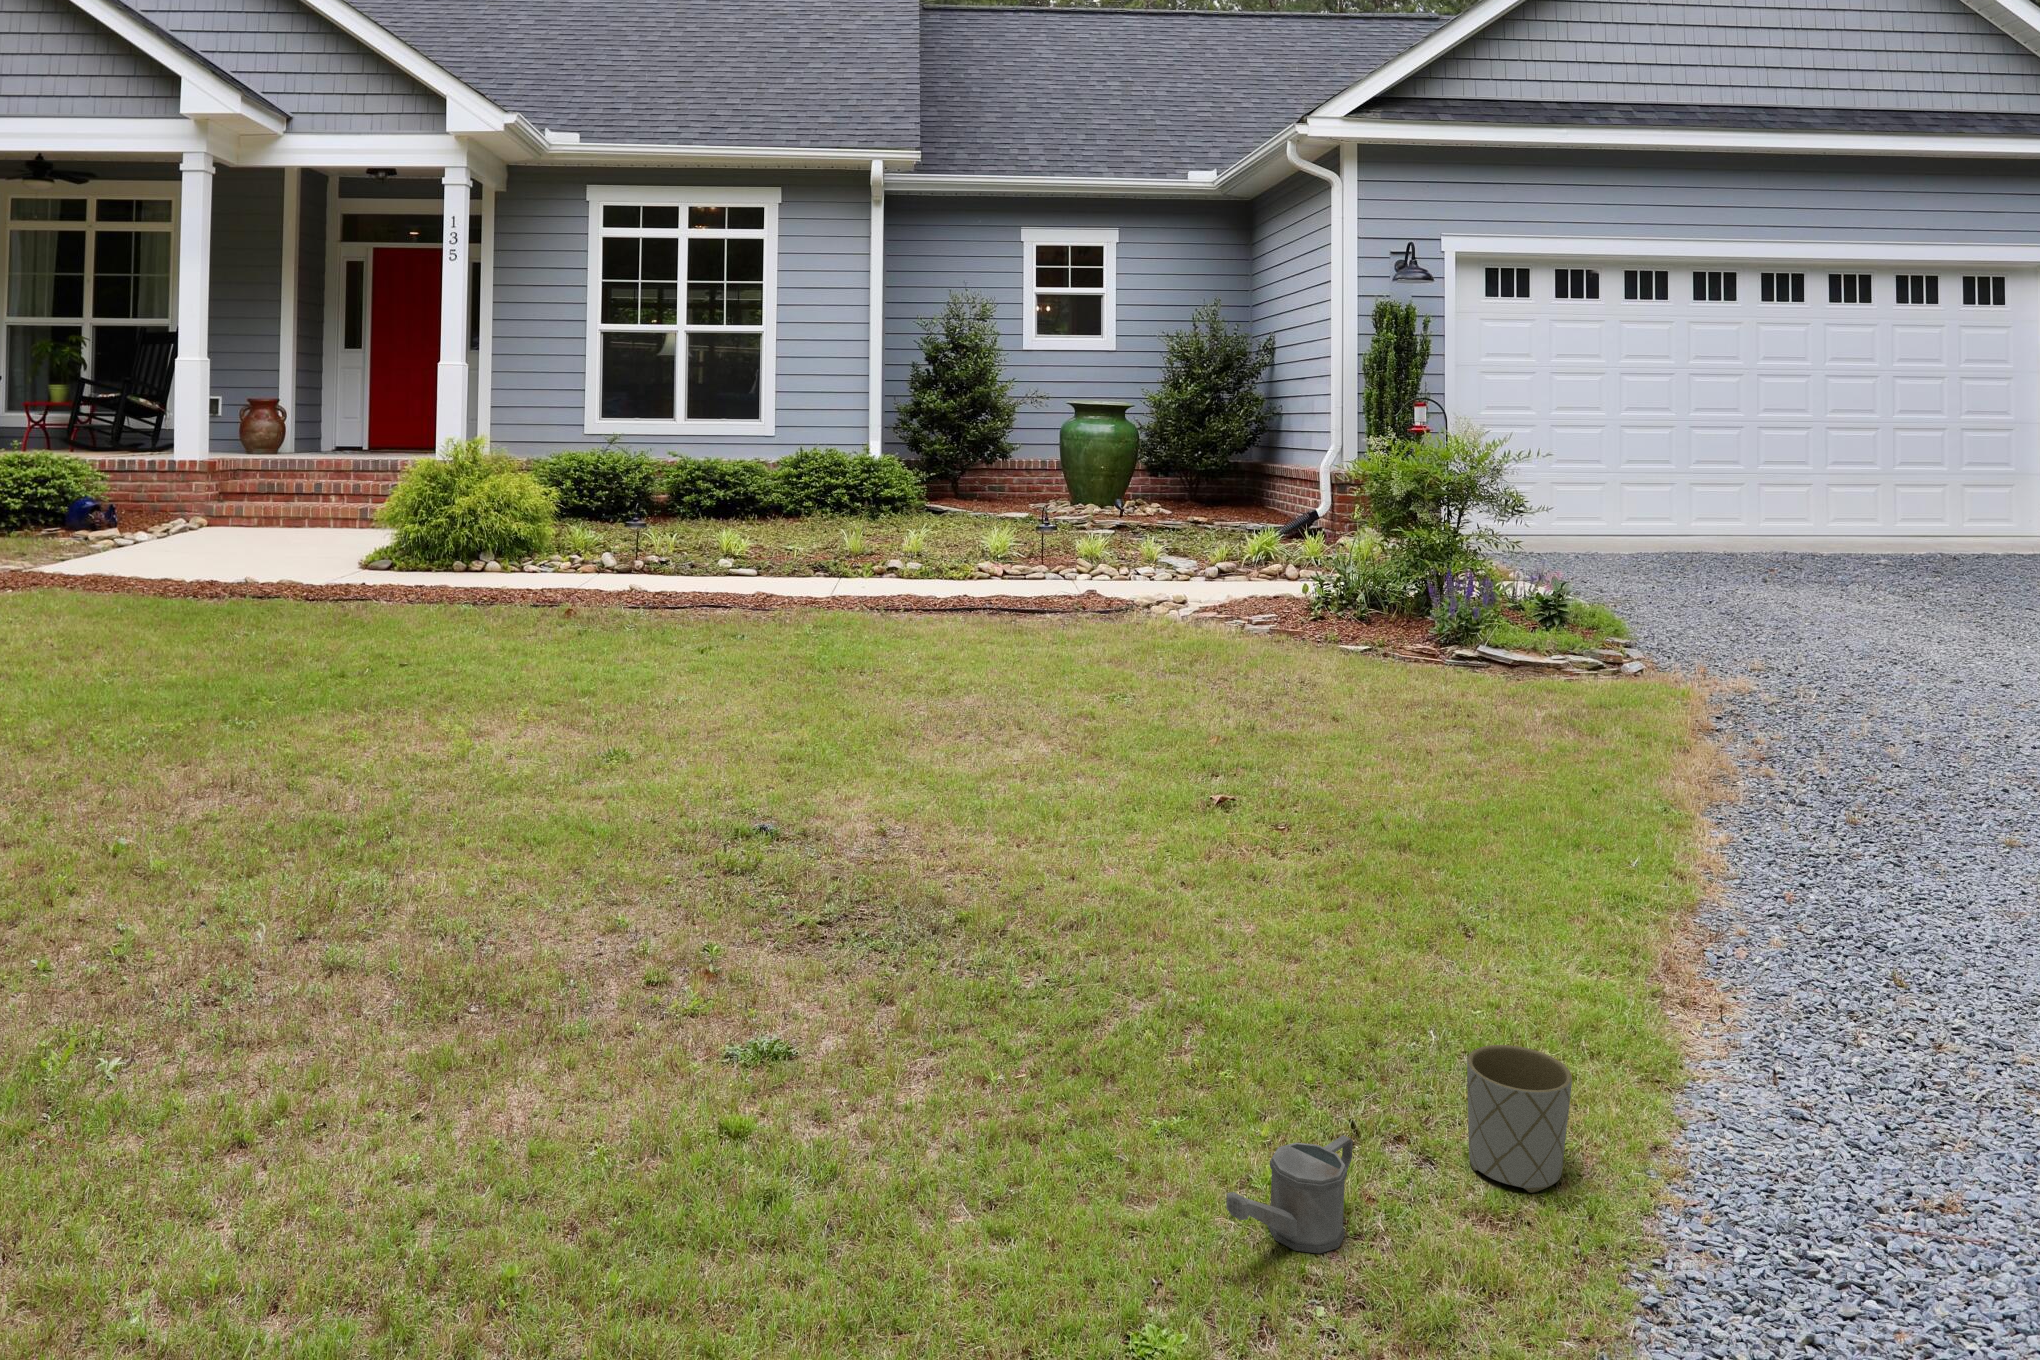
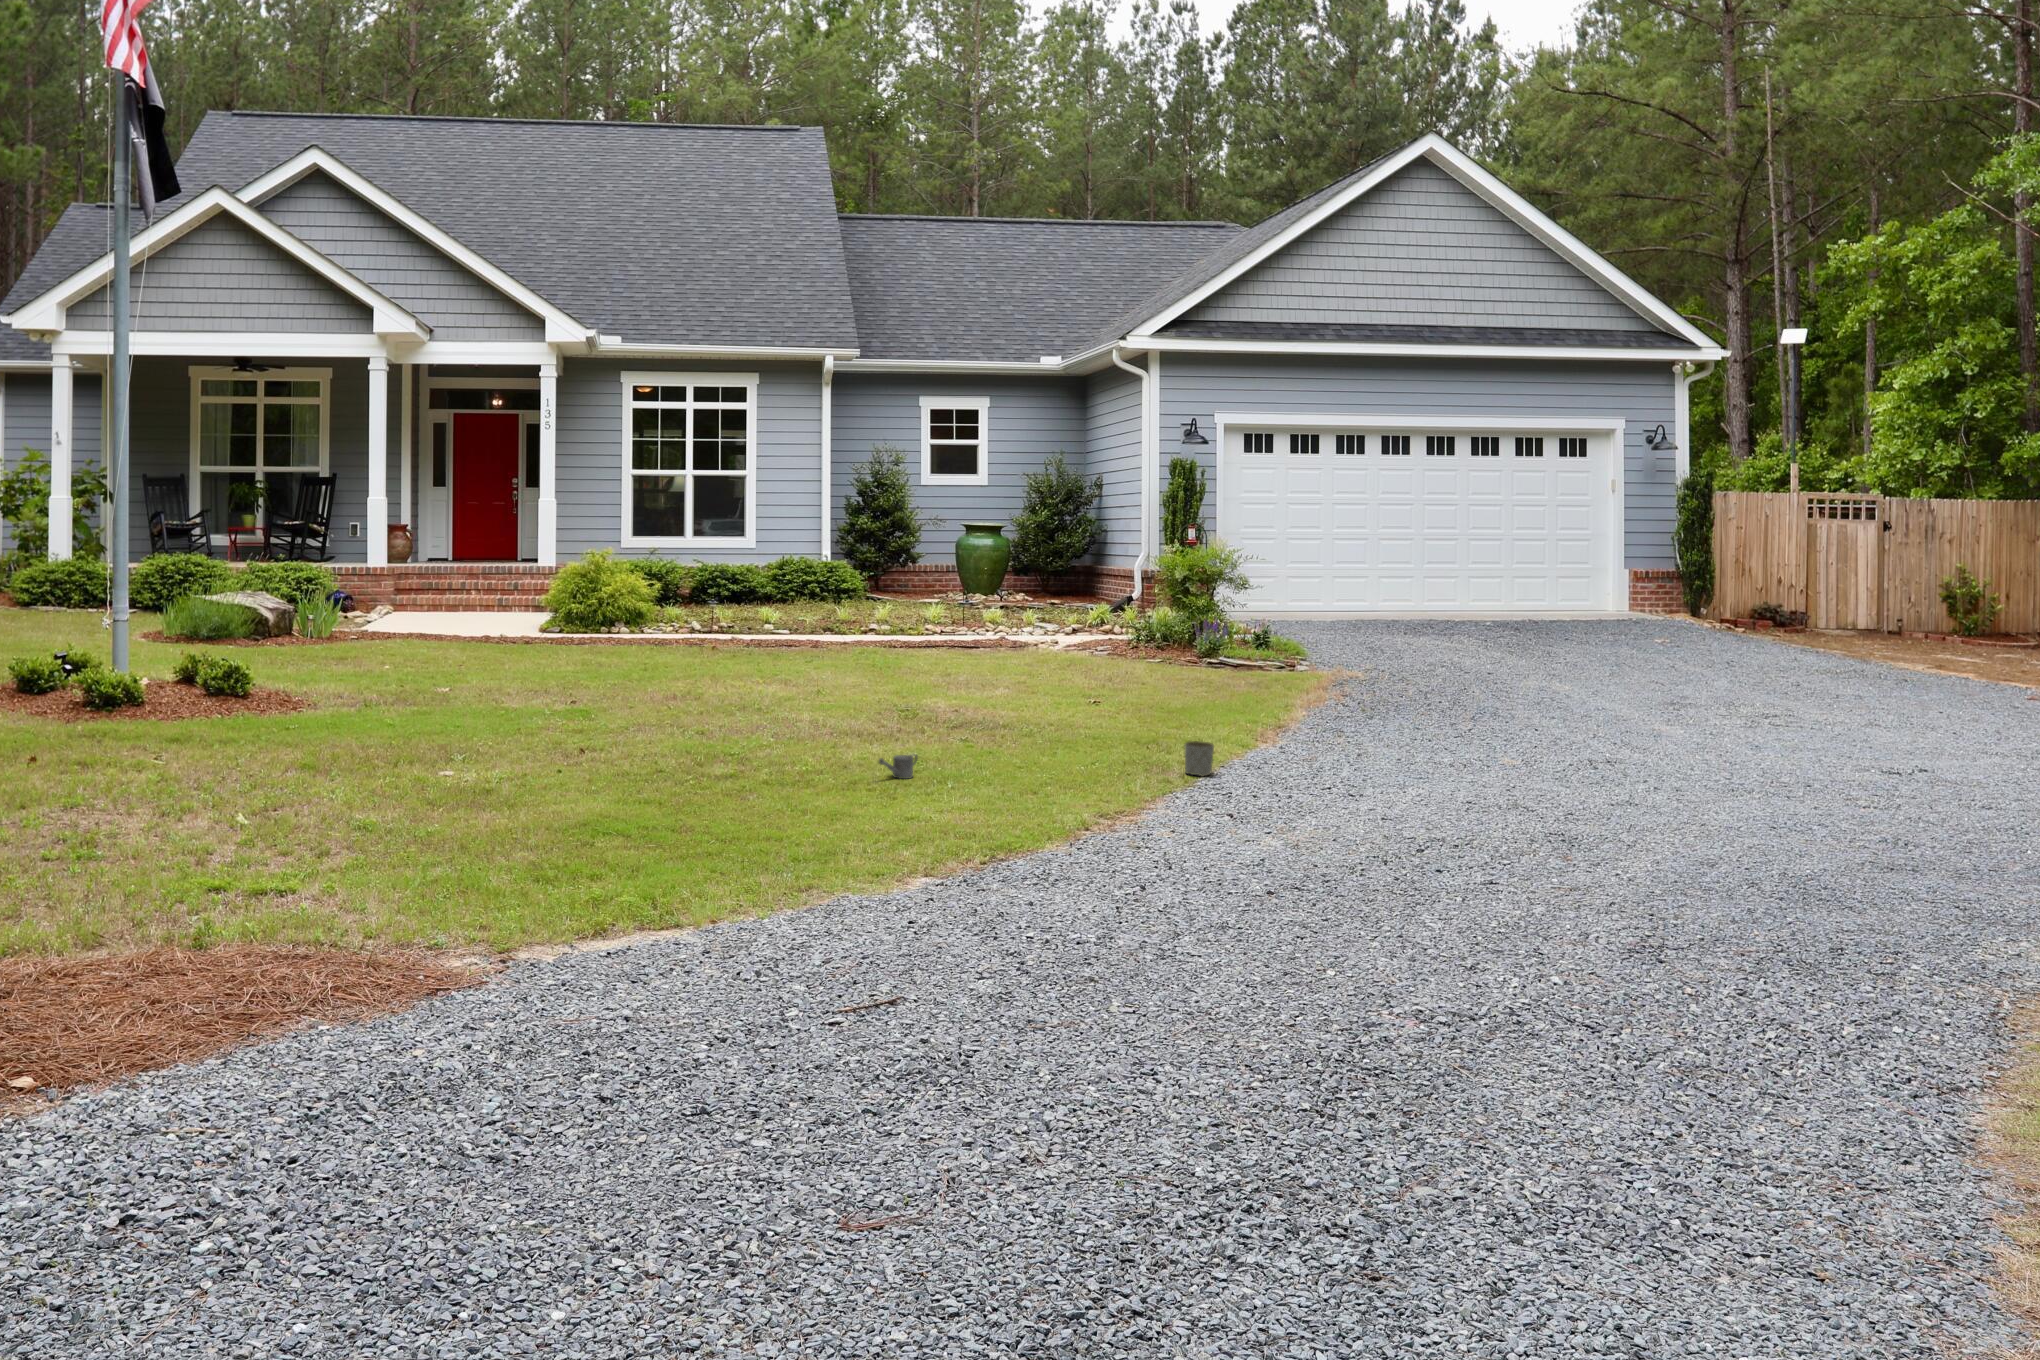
watering can: present [1226,1135,1353,1254] -> present [879,754,918,779]

